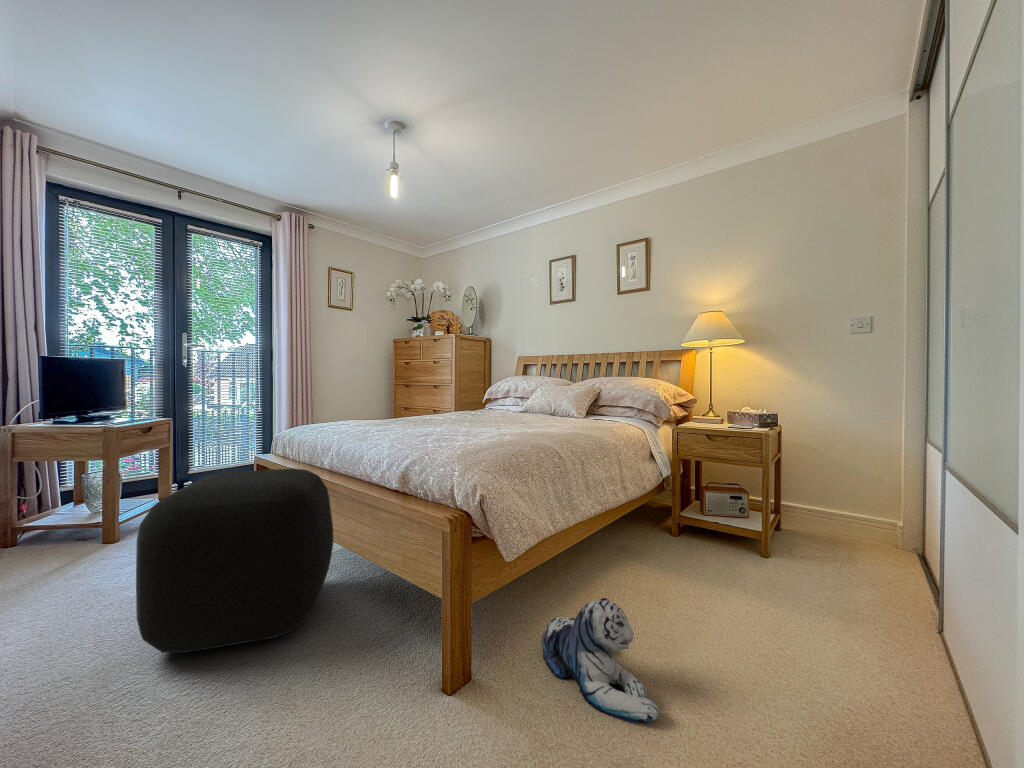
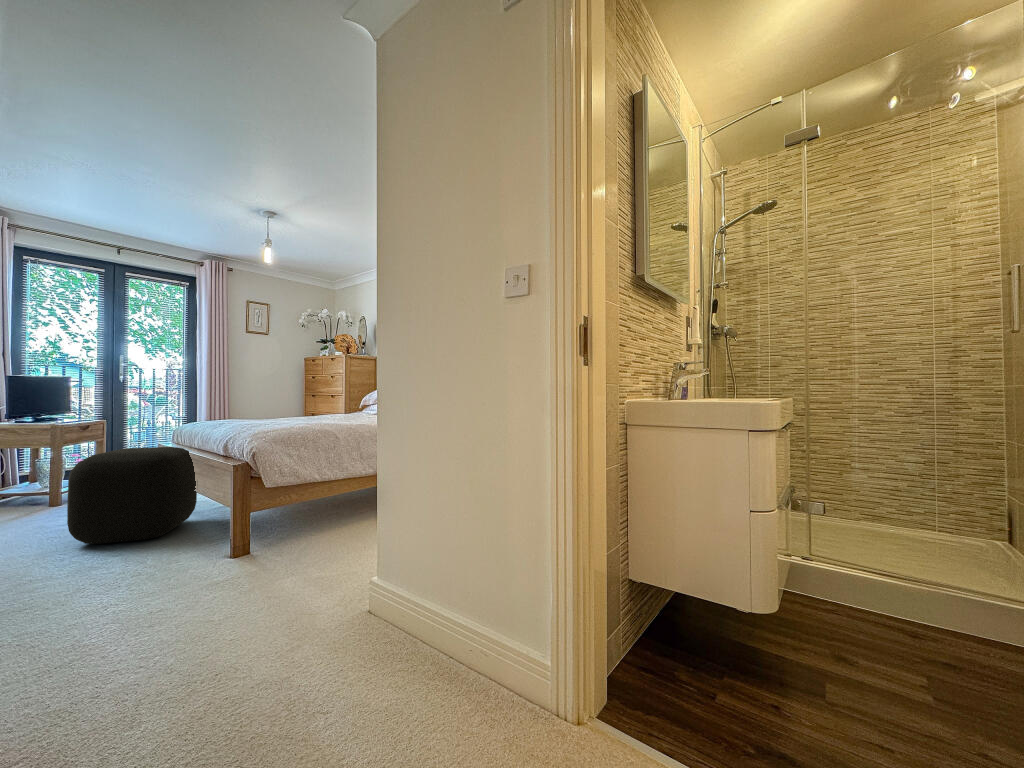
plush toy: present [542,598,660,723] -> none [293,508,337,559]

